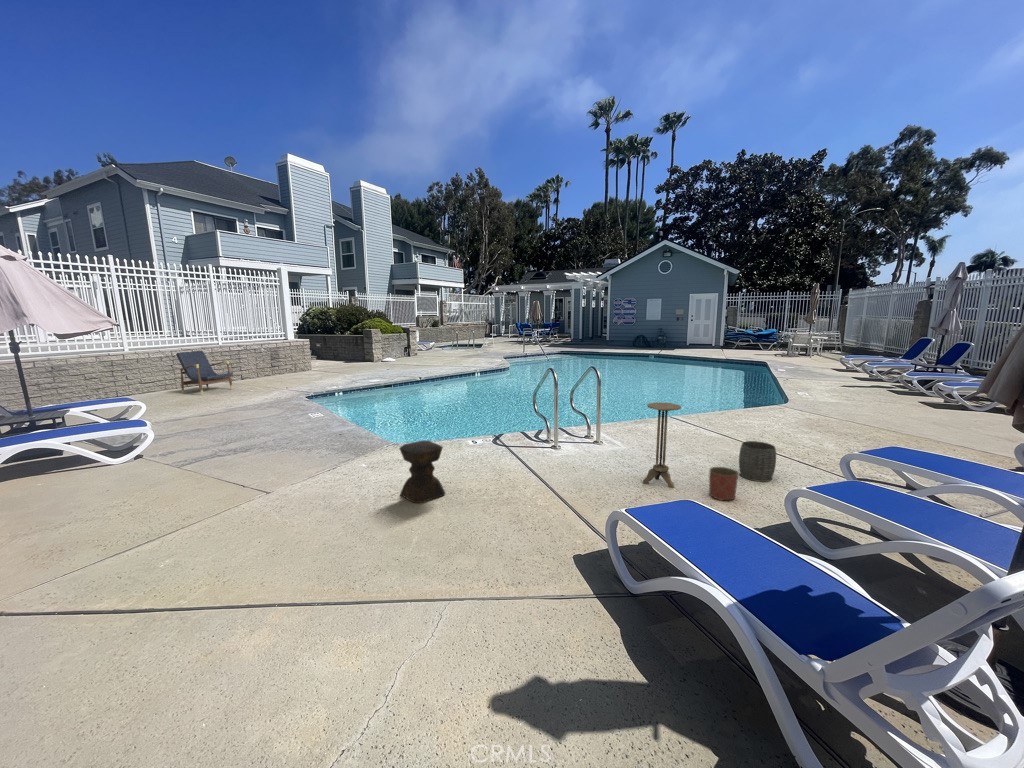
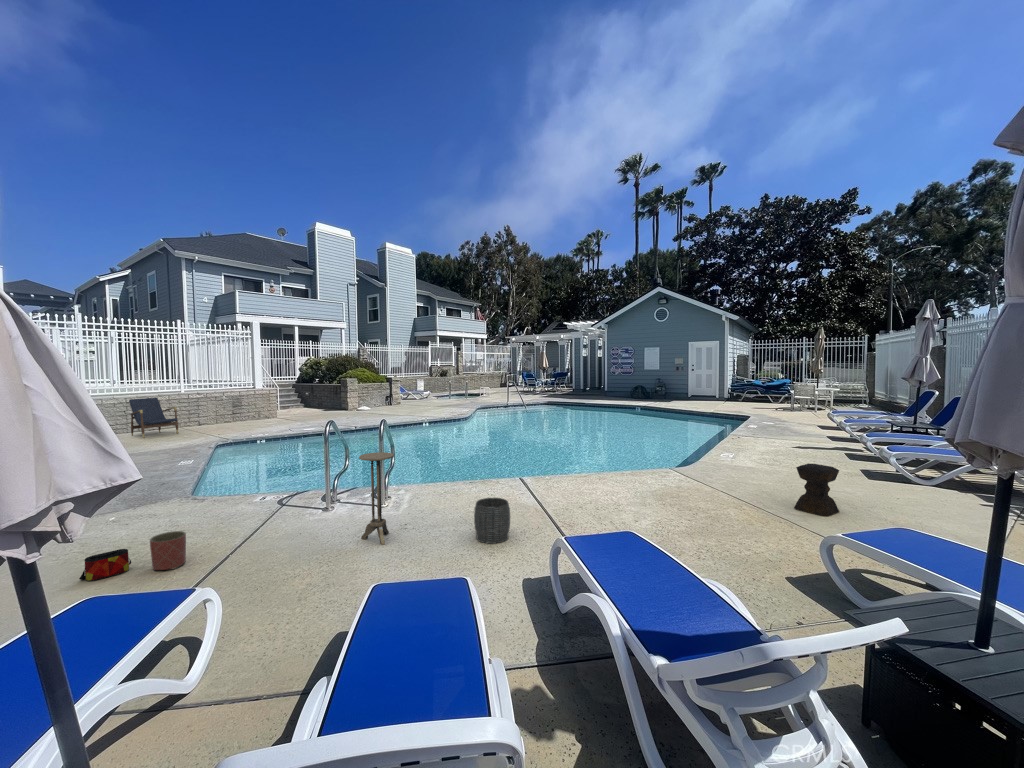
stool: present [400,441,445,503] -> present [794,464,839,516]
planter: present [709,467,738,501] -> present [150,531,186,570]
bag: none [452,504,481,536] -> present [79,549,131,581]

